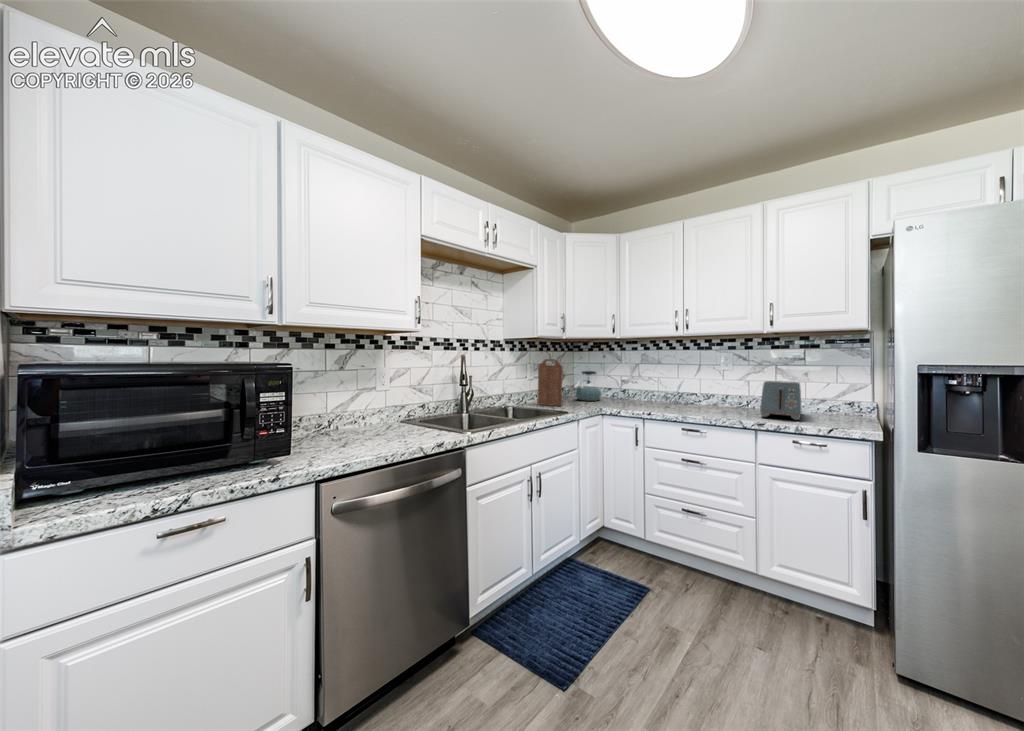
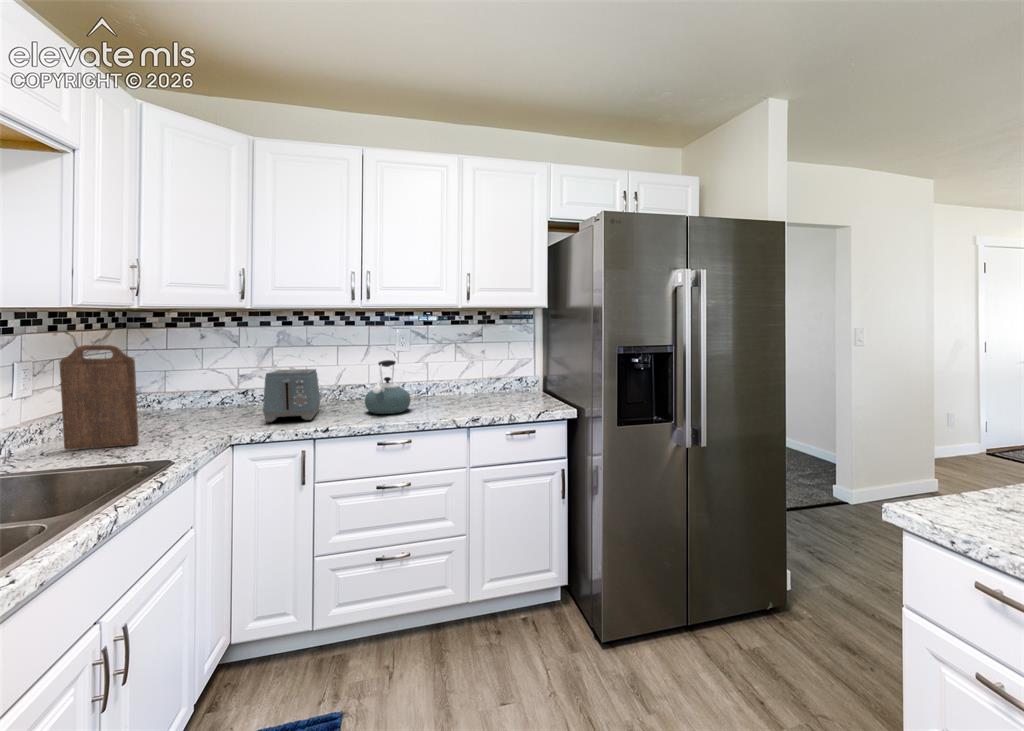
kettle: present [574,371,601,401] -> present [365,360,410,414]
toaster: present [760,381,802,420] -> present [263,369,320,422]

